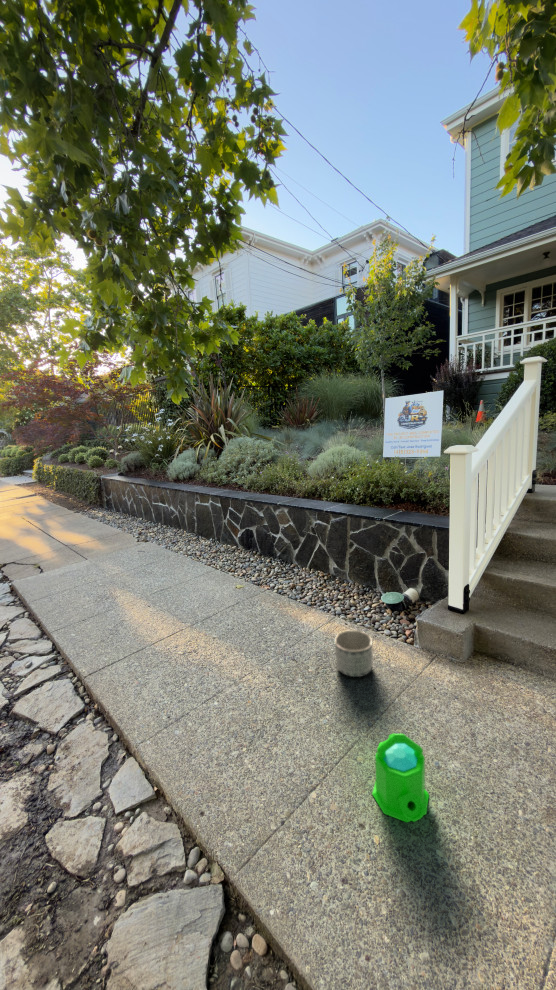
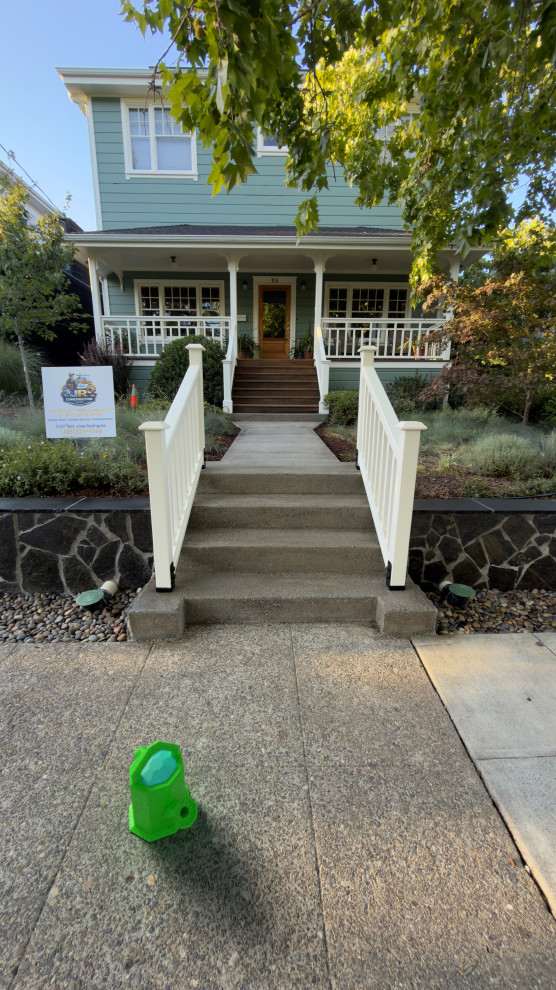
planter: present [335,630,372,677] -> none [31,649,87,711]

